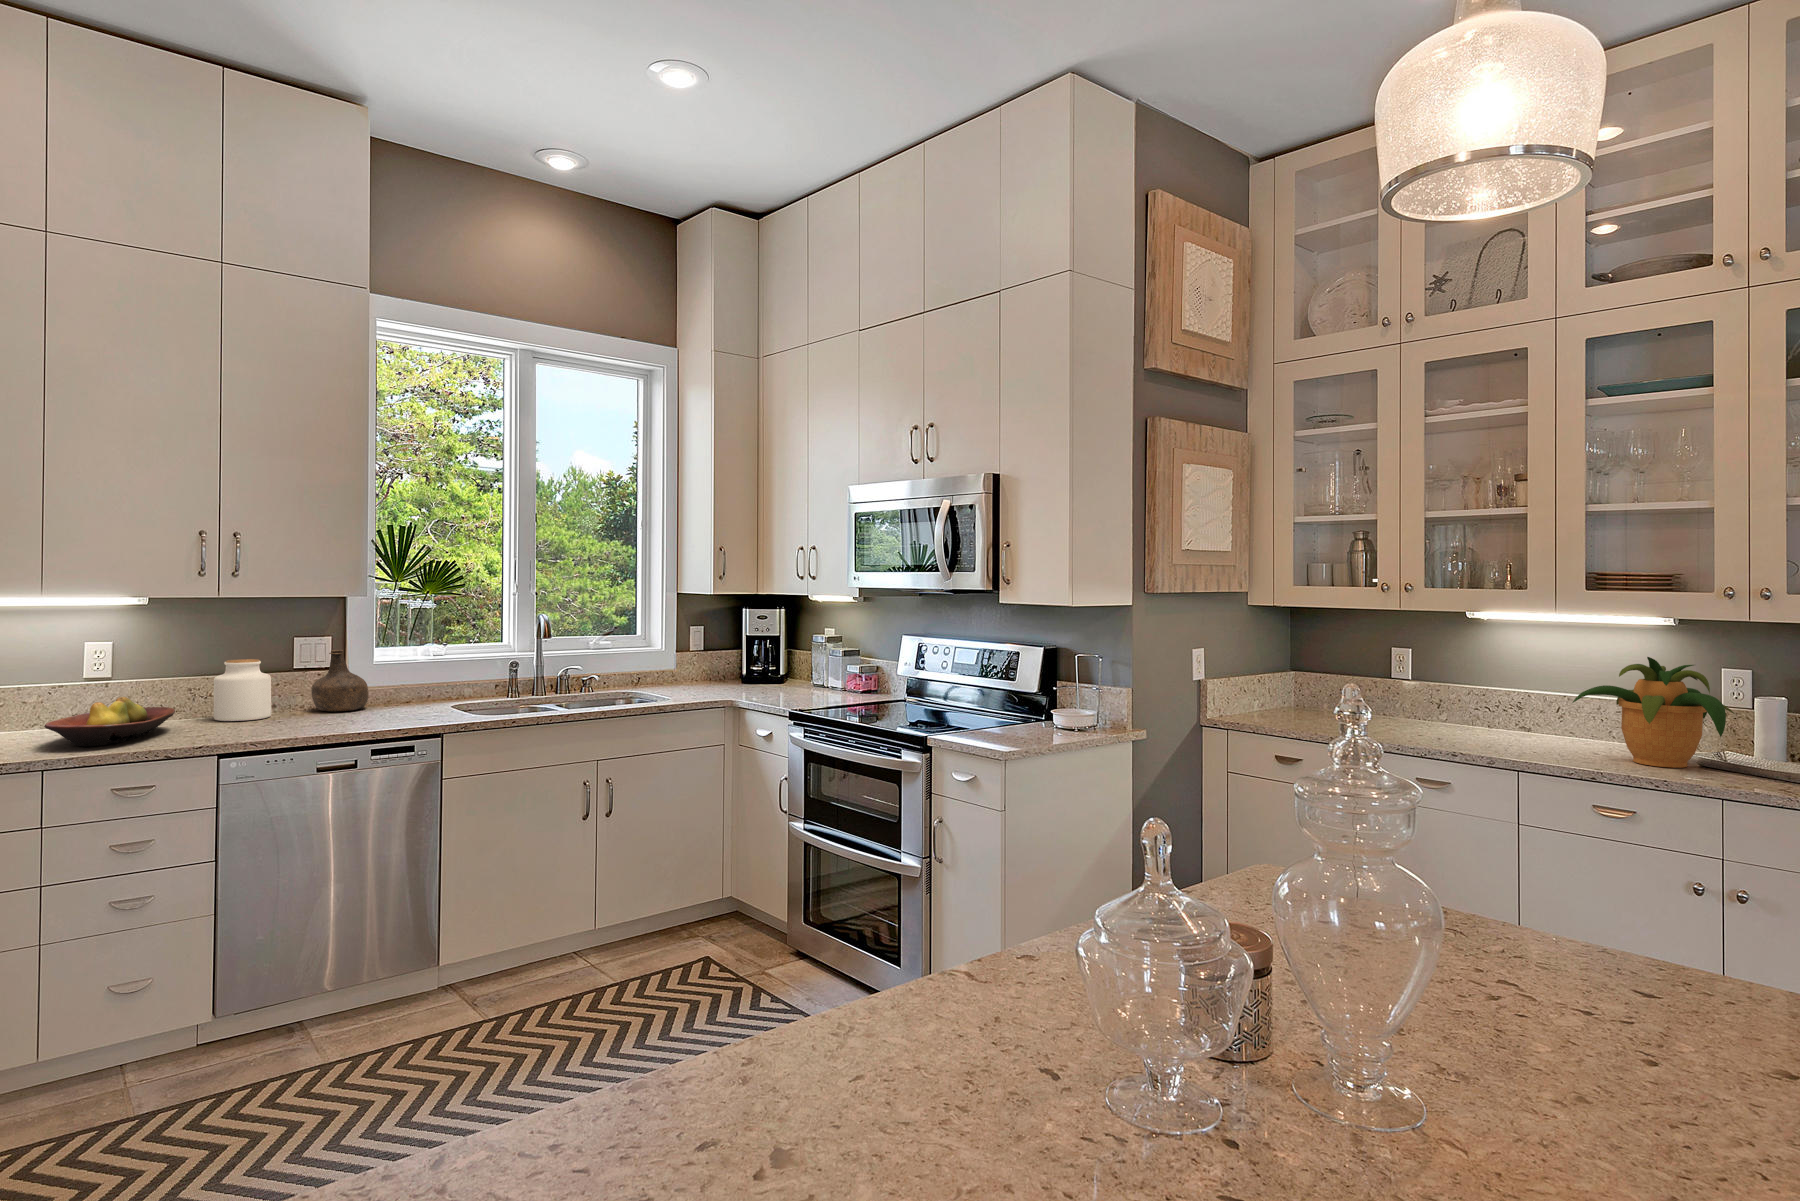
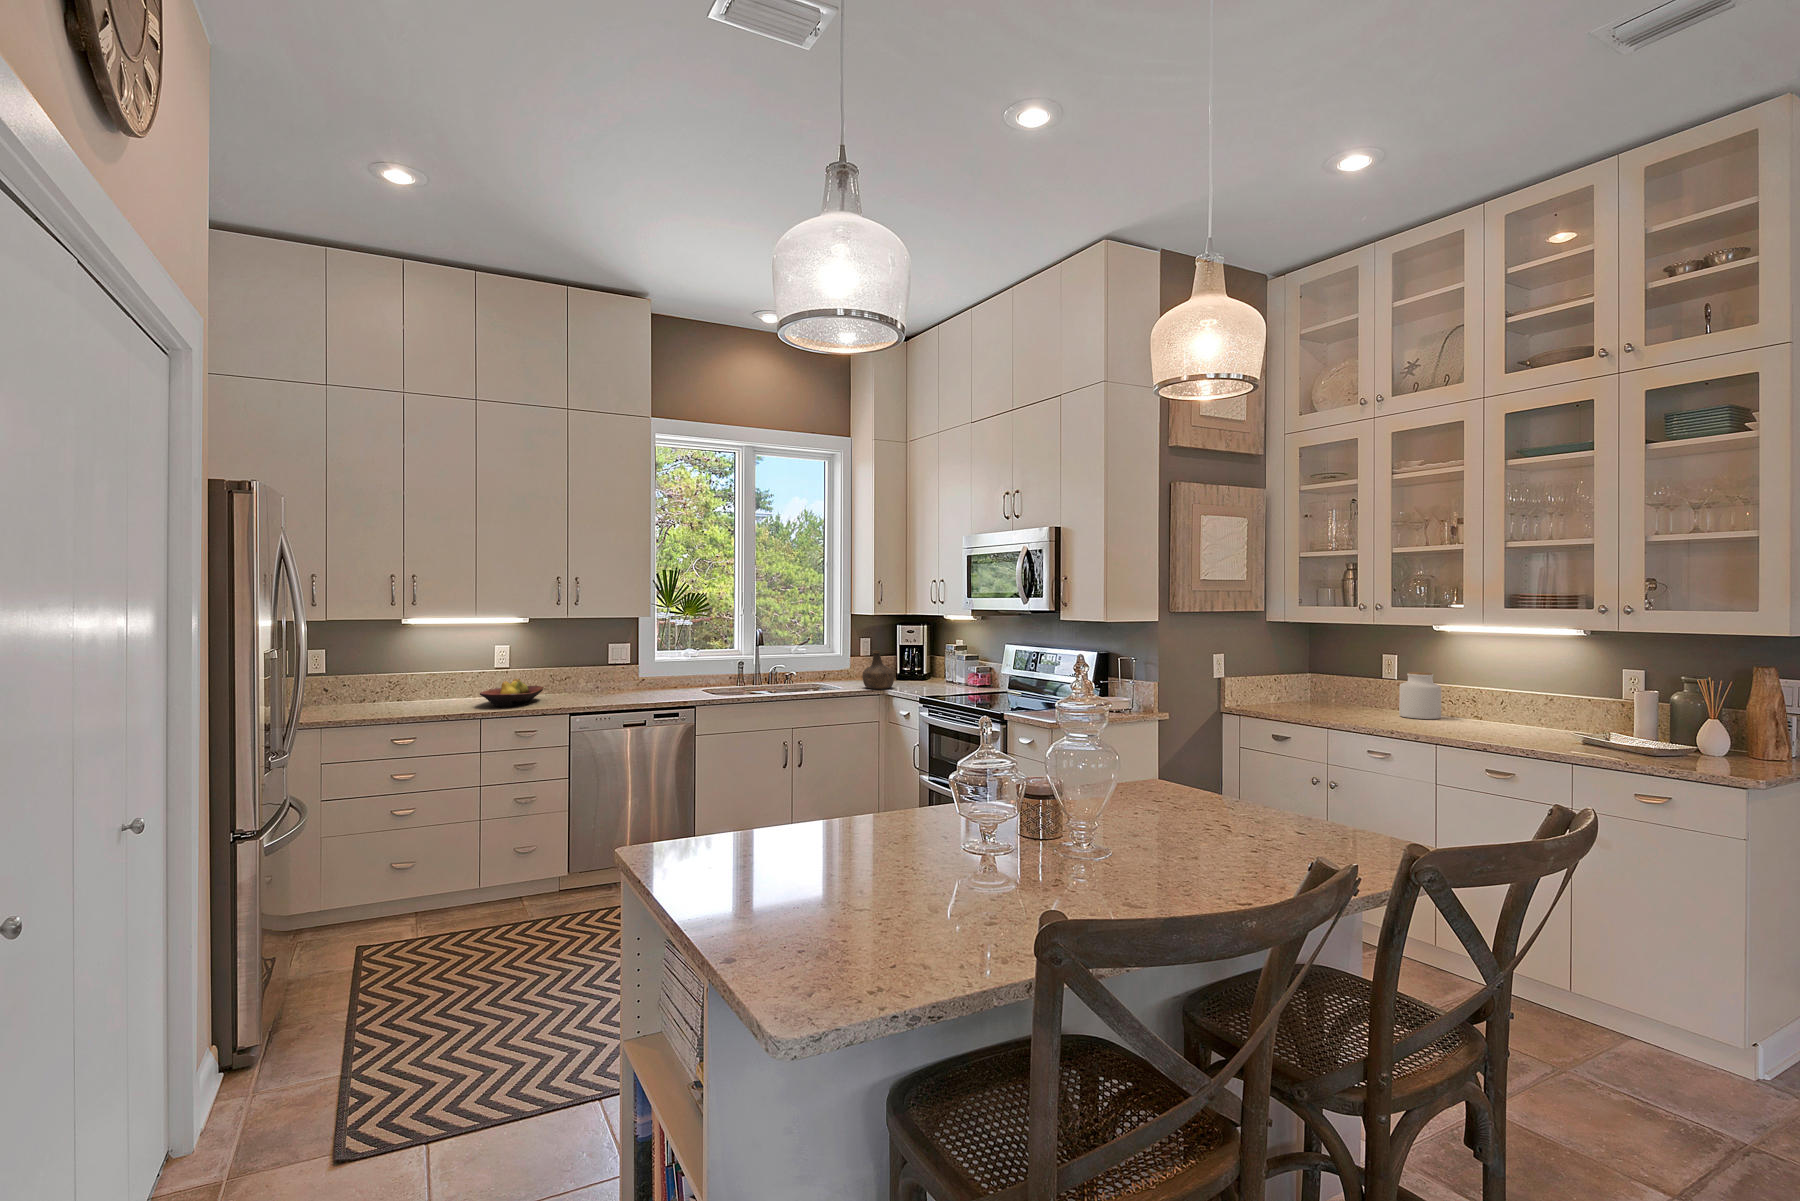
bottle: present [311,650,368,711] -> present [862,651,894,689]
potted plant: present [1572,657,1734,768] -> none [1475,658,1597,741]
jar: present [214,659,271,721] -> present [1399,672,1441,719]

